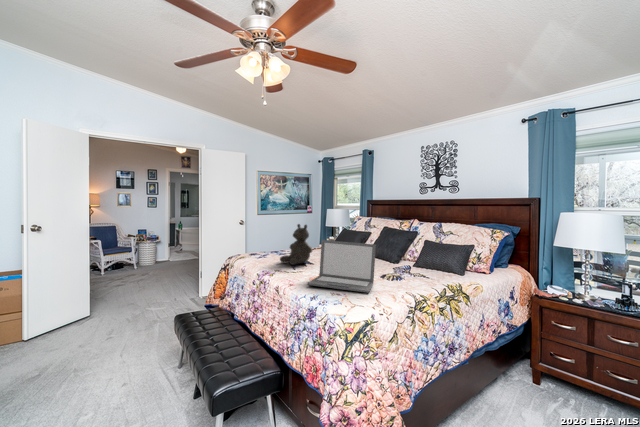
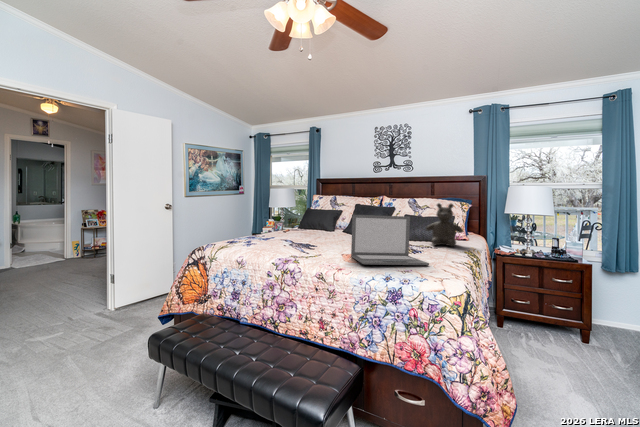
teddy bear: present [280,224,312,265] -> present [426,203,463,246]

